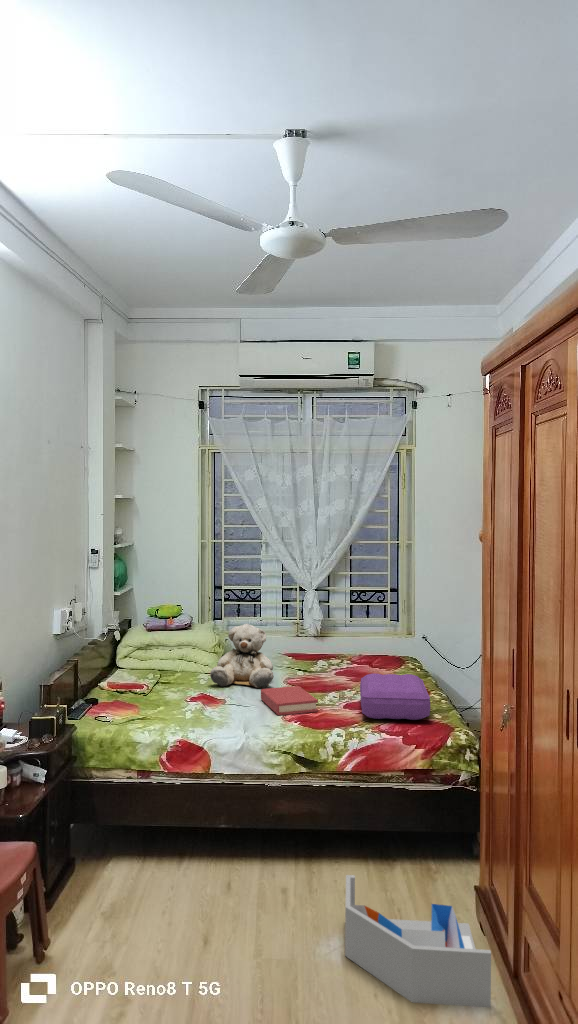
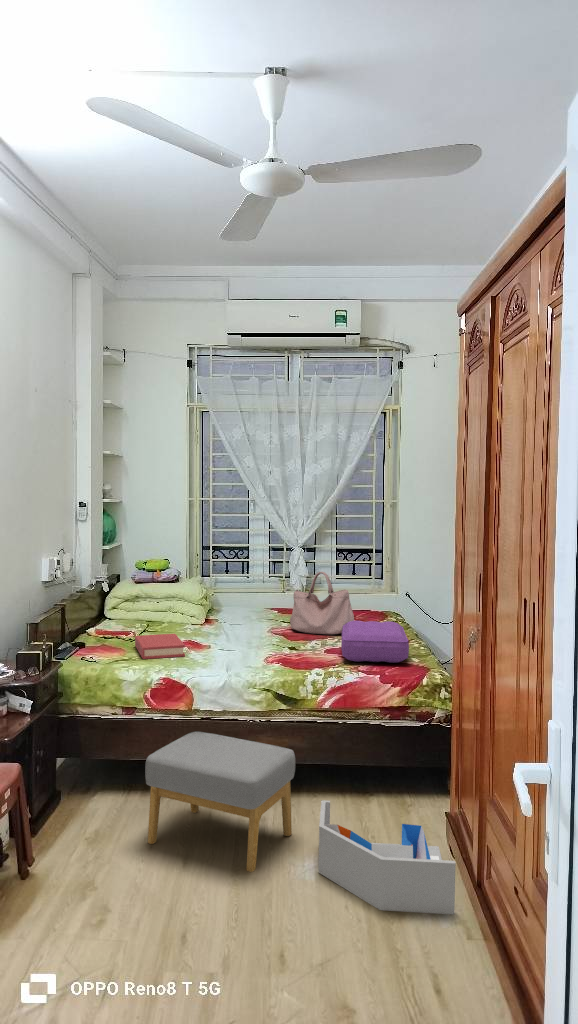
handbag: none [306,620,372,685] -> present [290,572,354,634]
teddy bear: present [210,624,274,688] -> none [196,575,258,637]
hardback book: present [261,686,318,715] -> present [135,634,185,659]
footstool: none [163,798,318,956] -> present [145,731,295,872]

